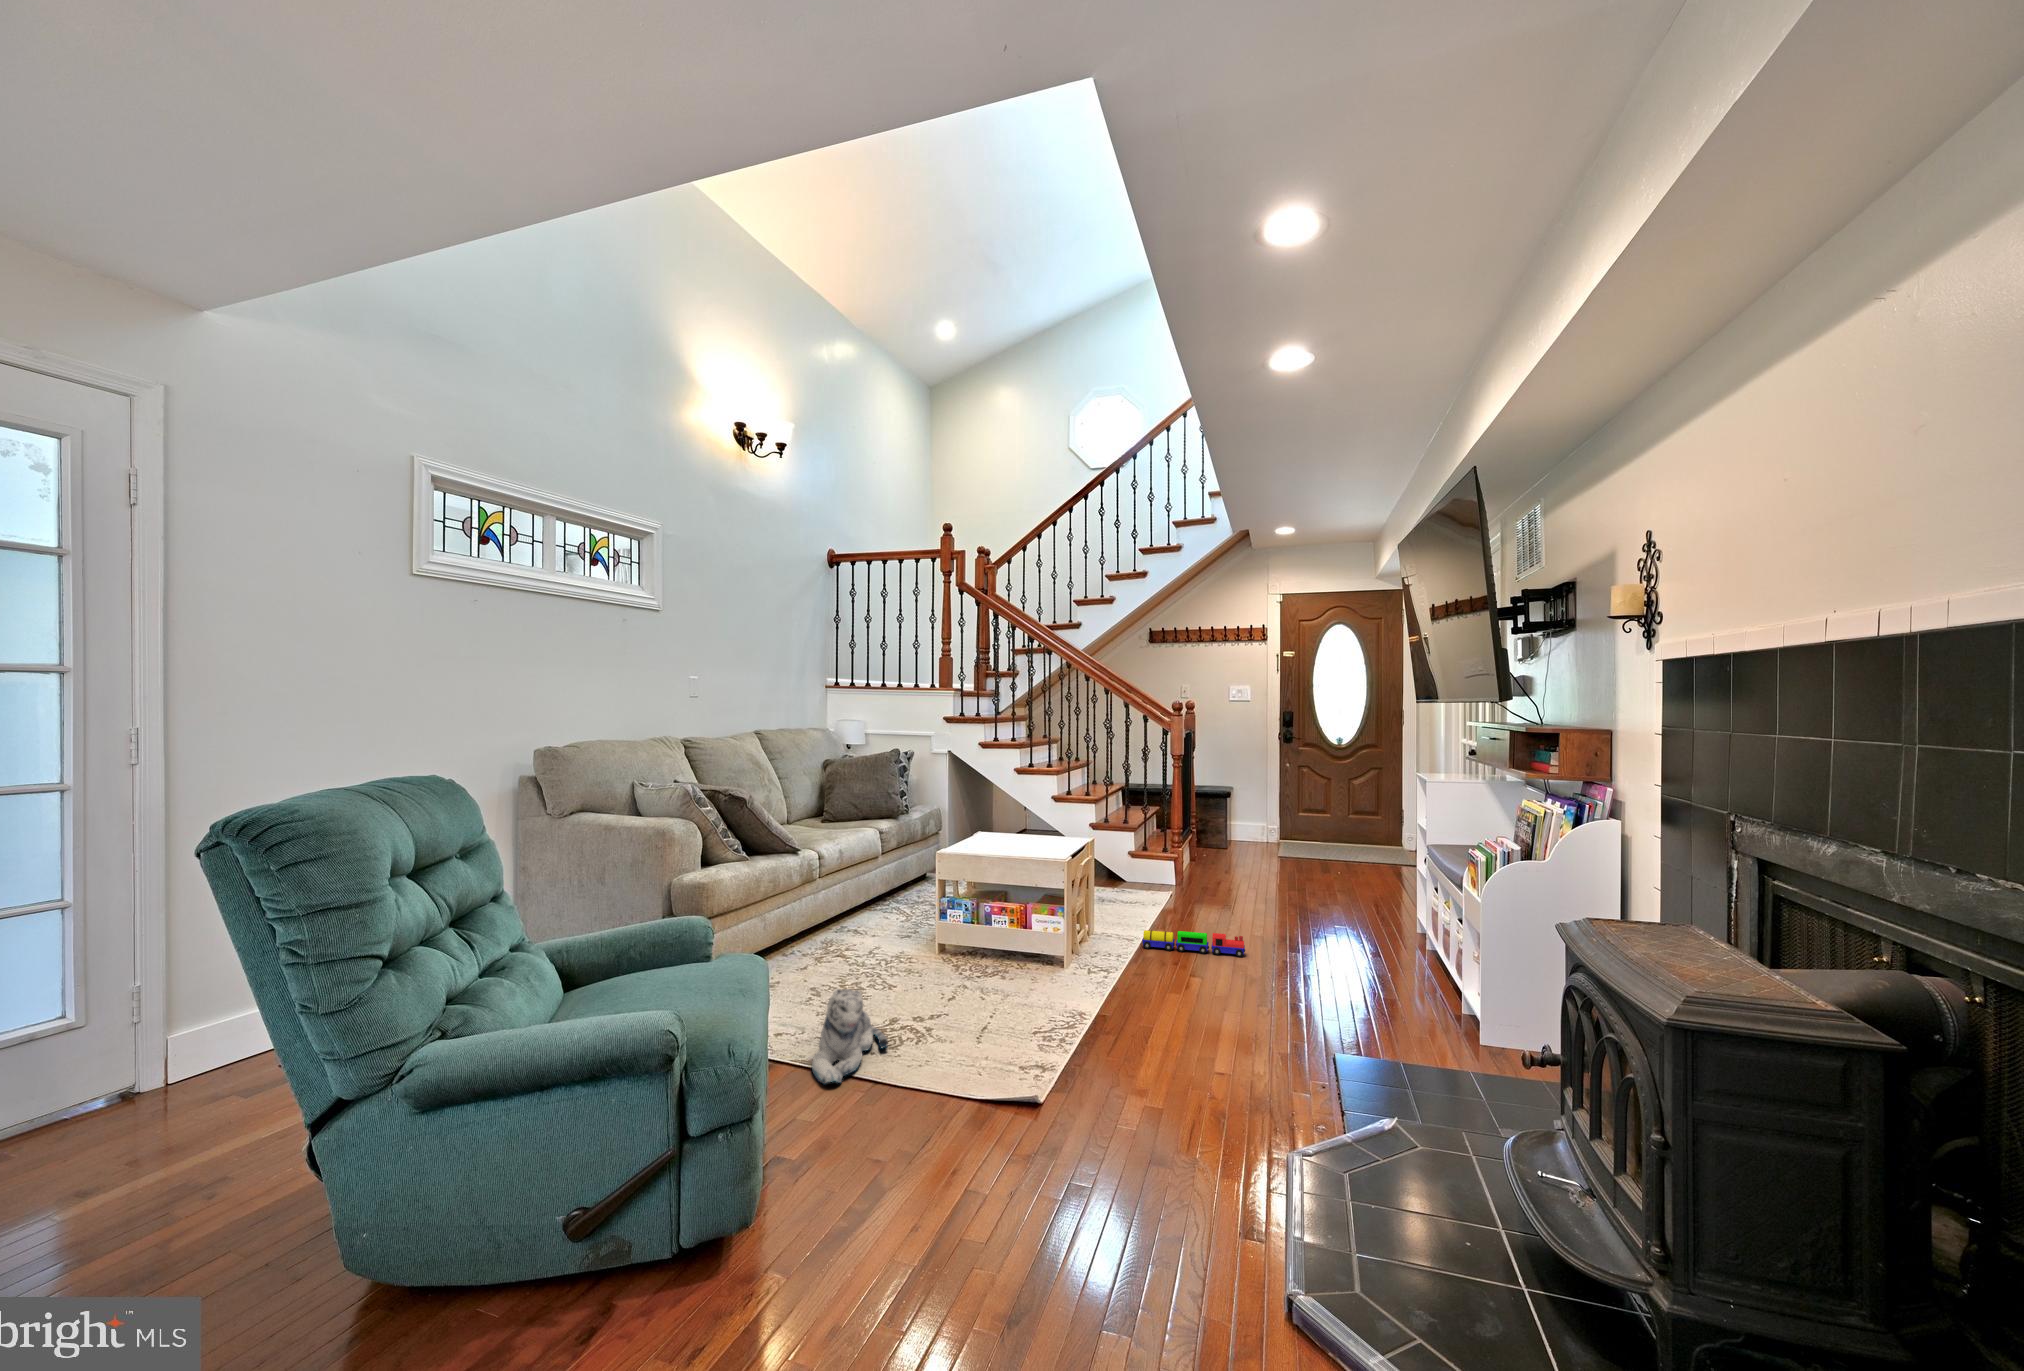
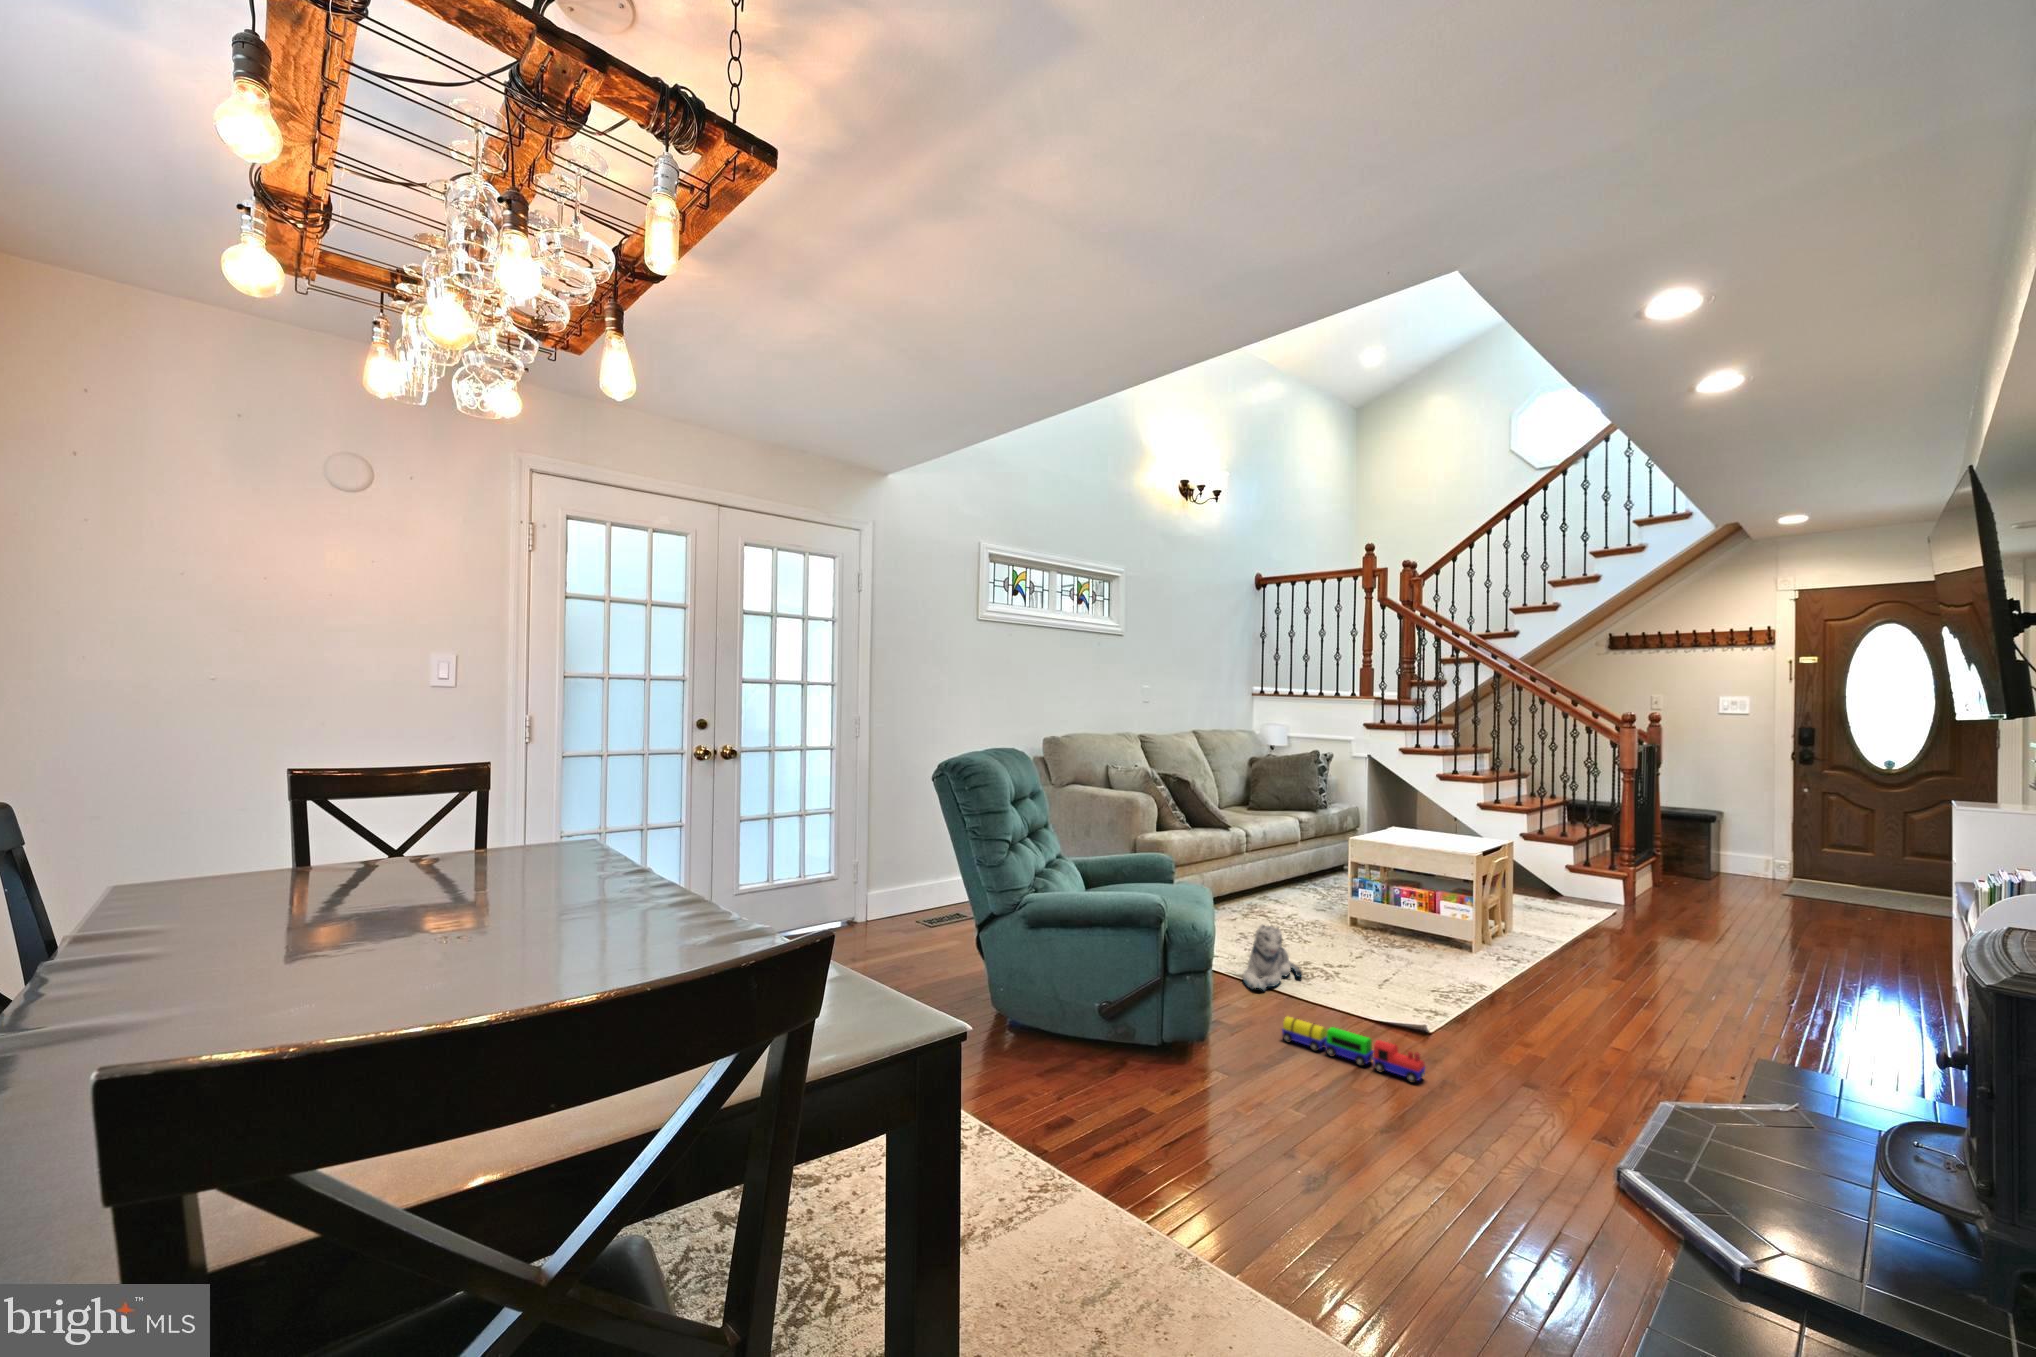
toy train: present [1142,930,1246,957] -> present [1282,1017,1425,1083]

